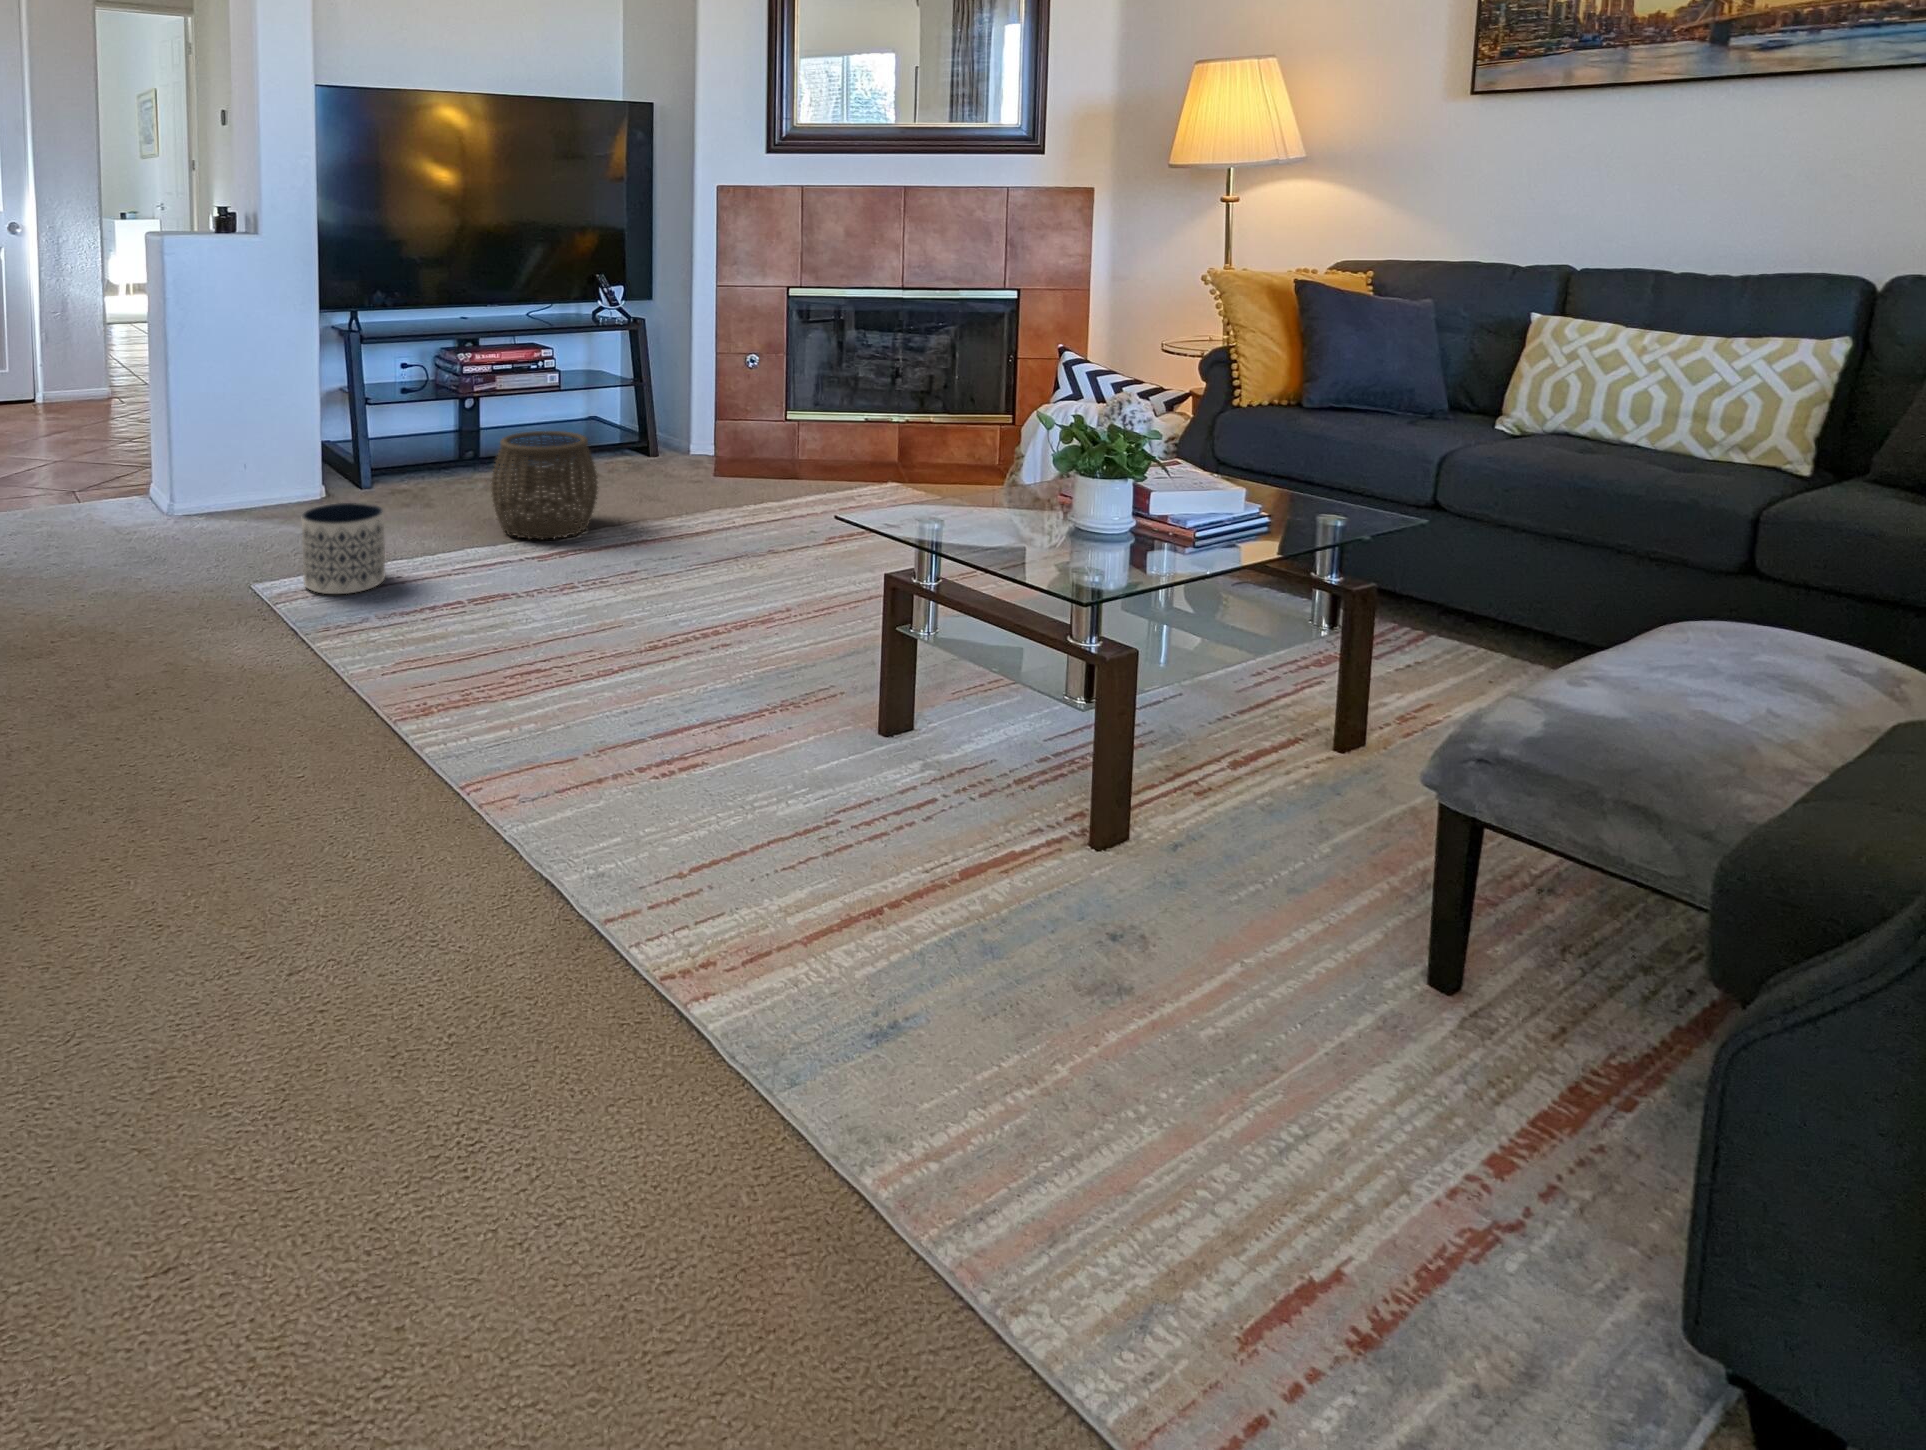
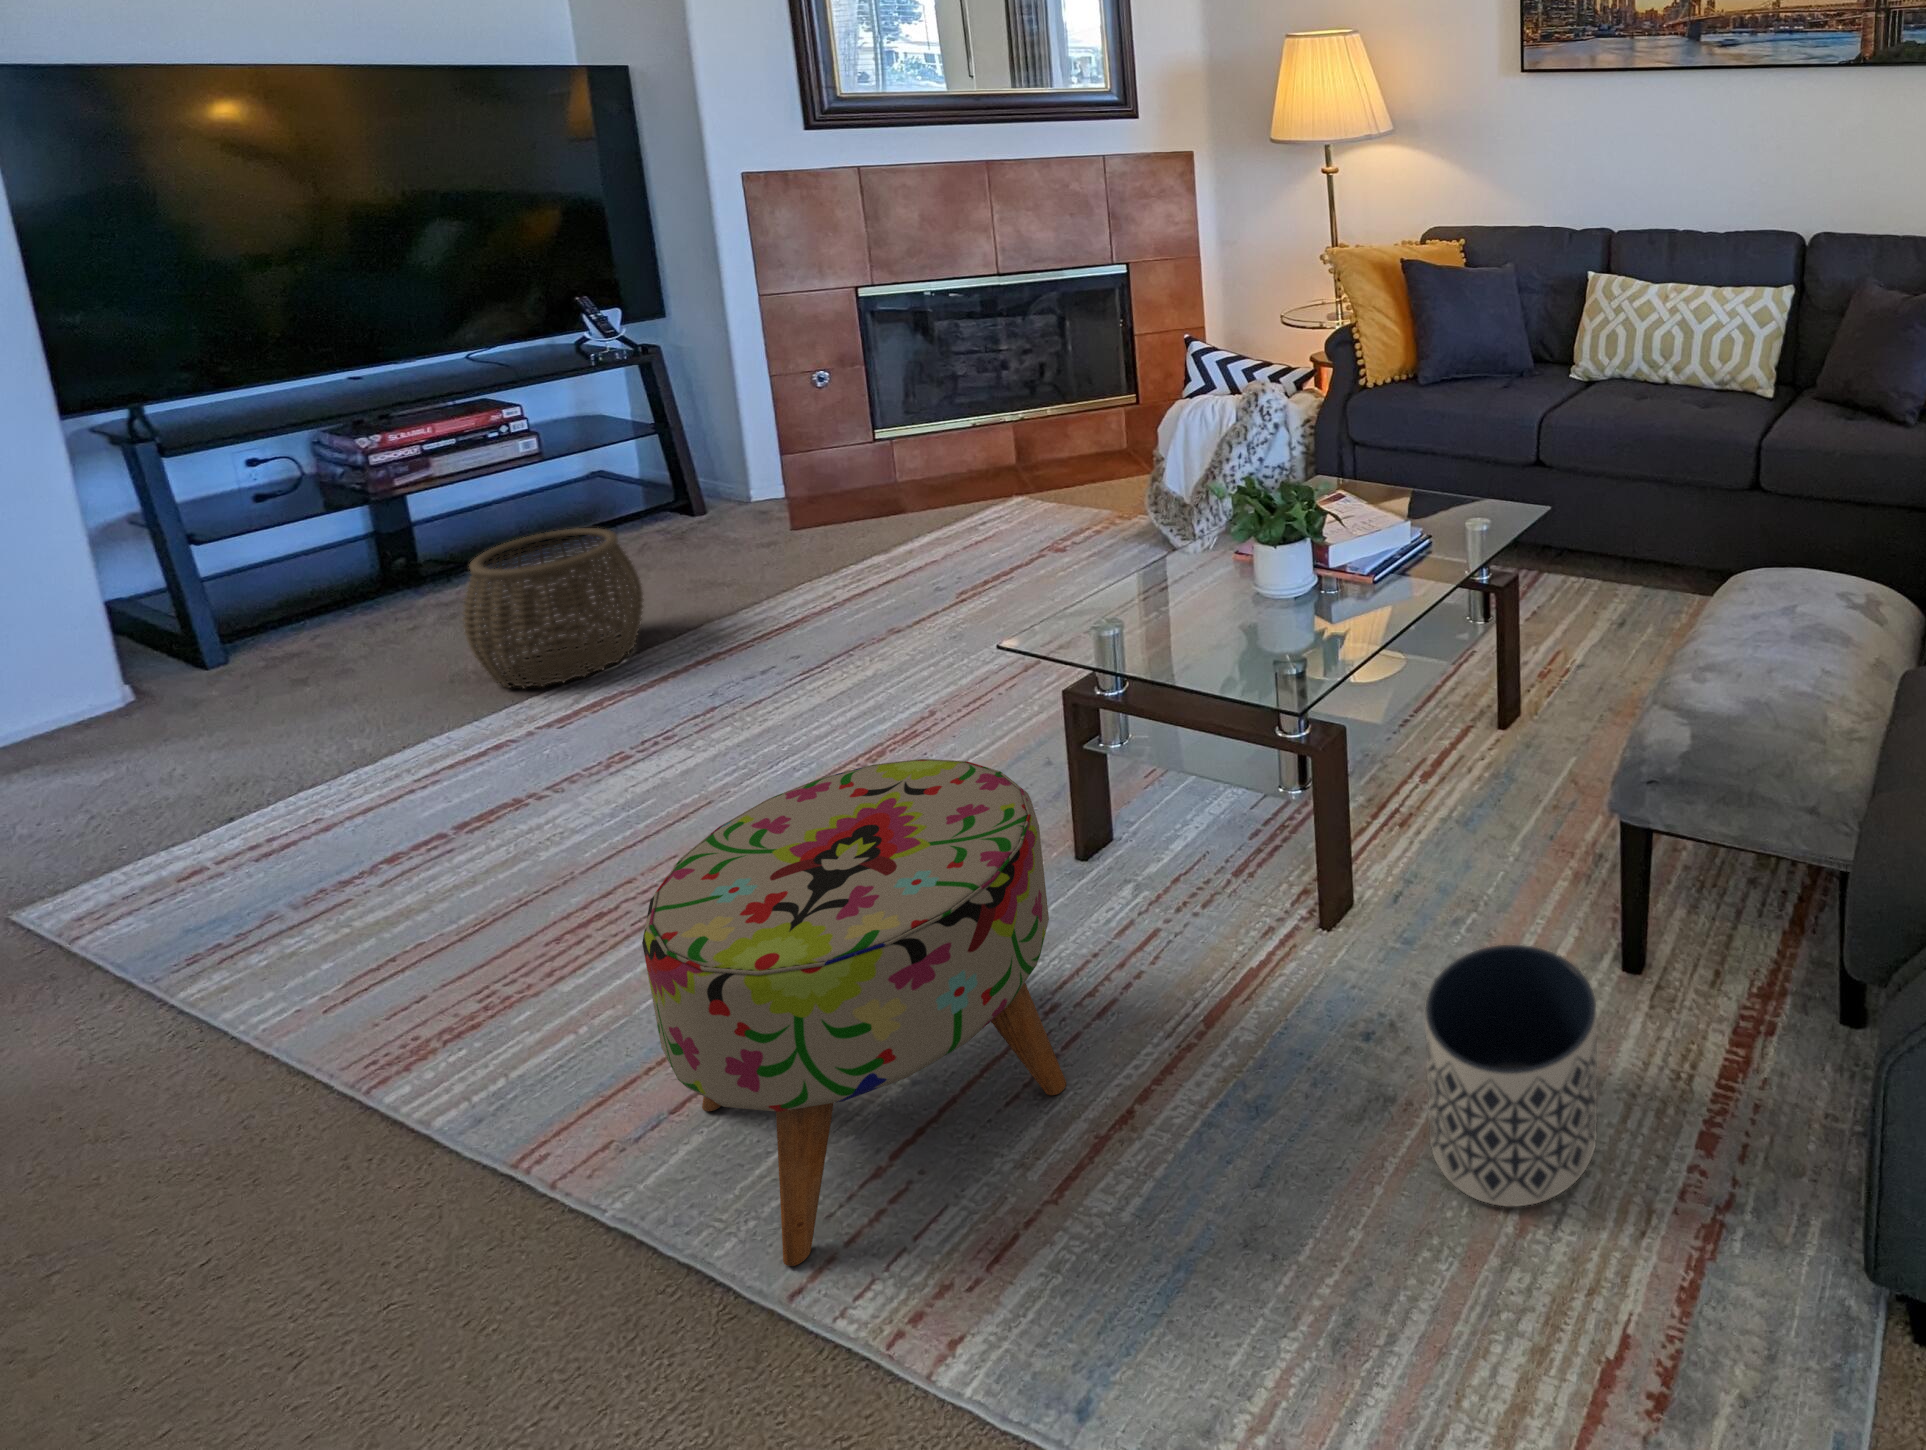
planter: present [302,503,385,594] -> present [1425,945,1597,1206]
ottoman: none [562,575,840,904] -> present [642,759,1066,1266]

